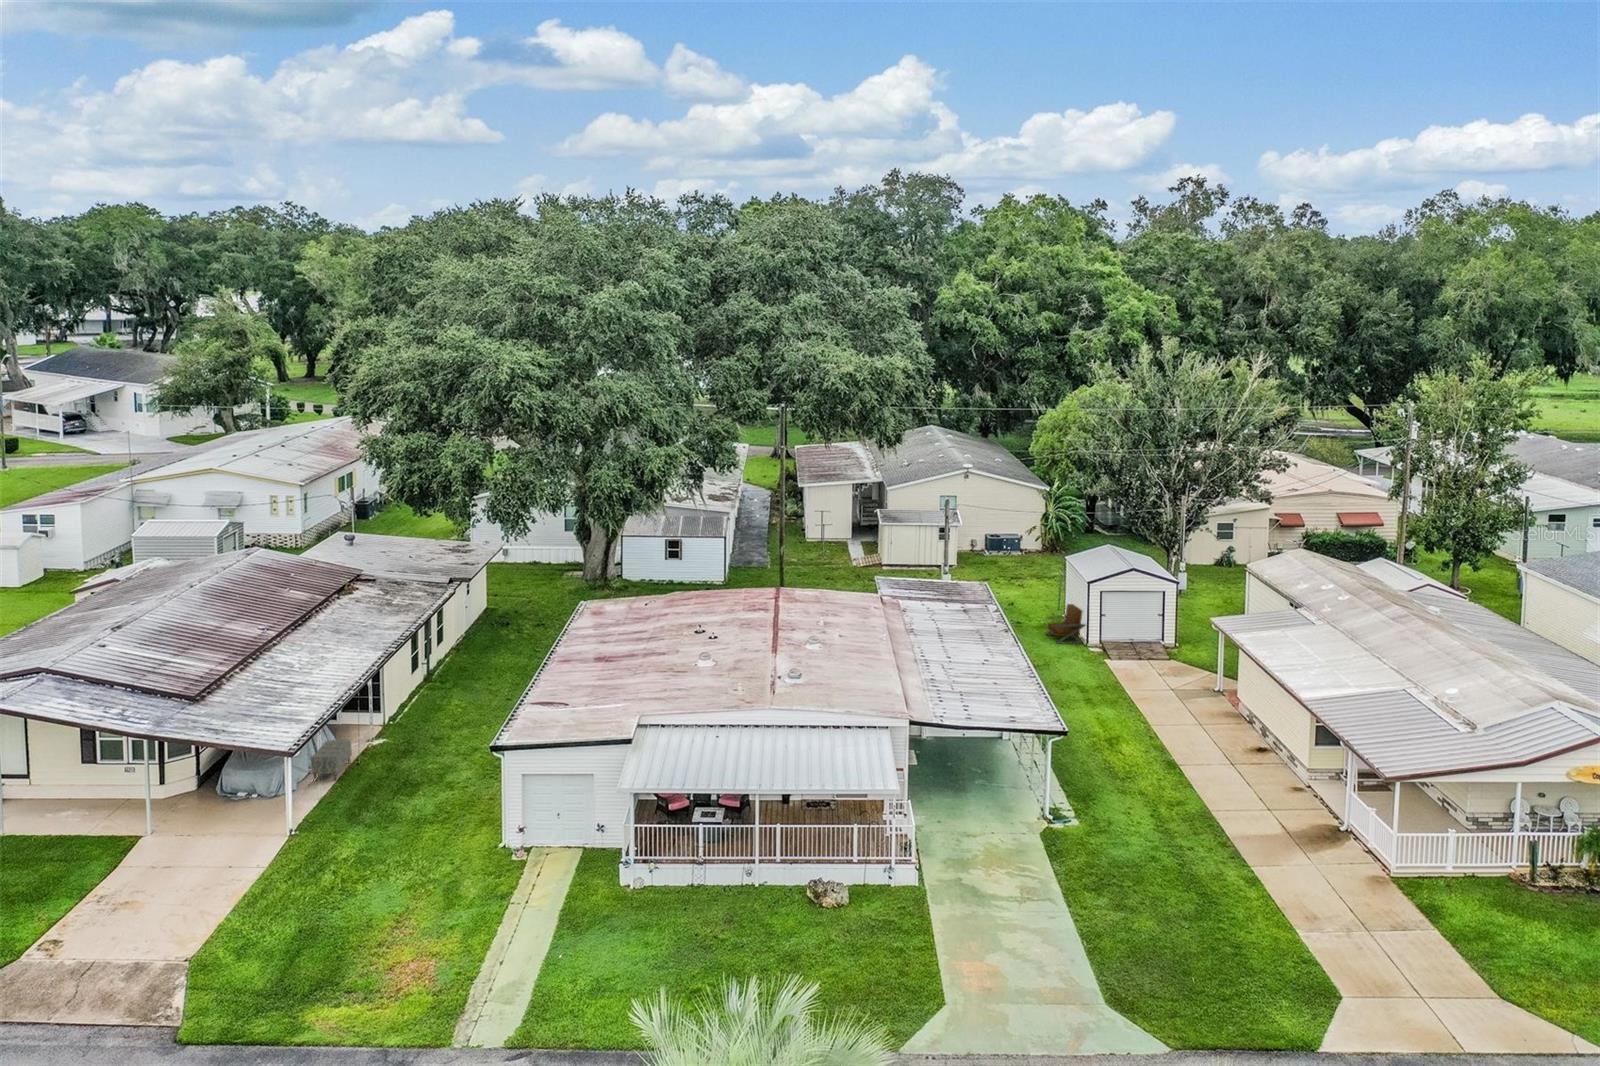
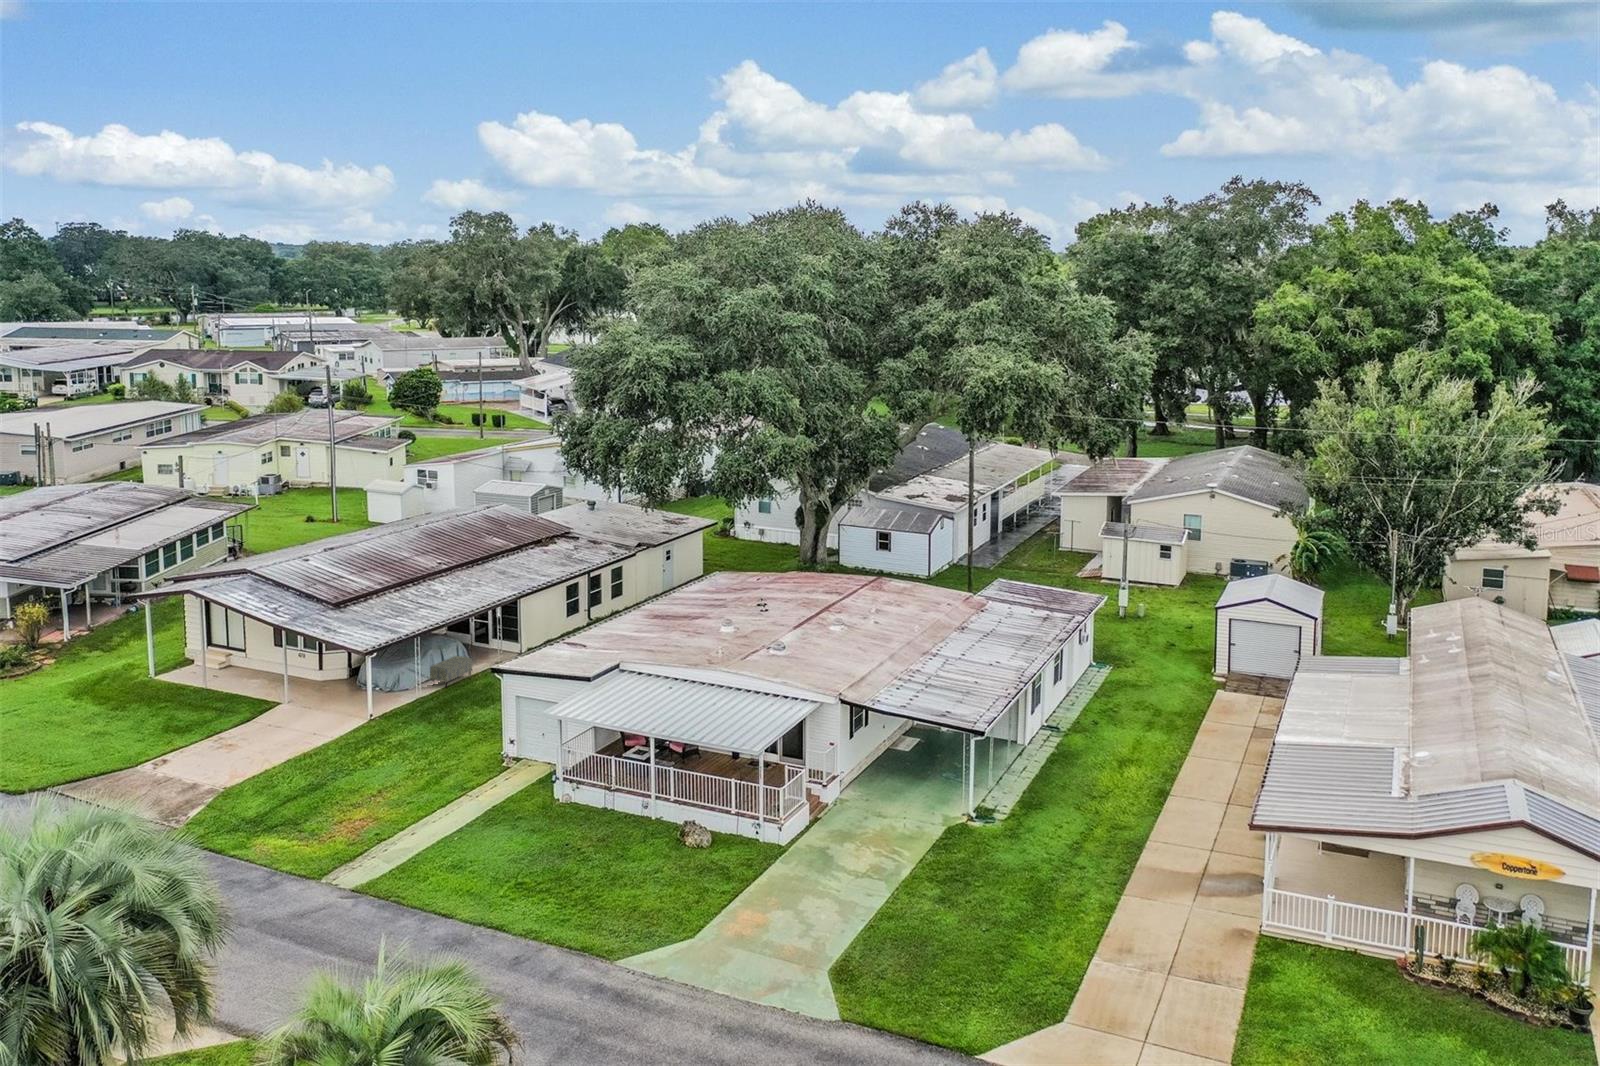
lounge chair: present [1045,604,1086,644] -> none [1188,629,1223,670]

